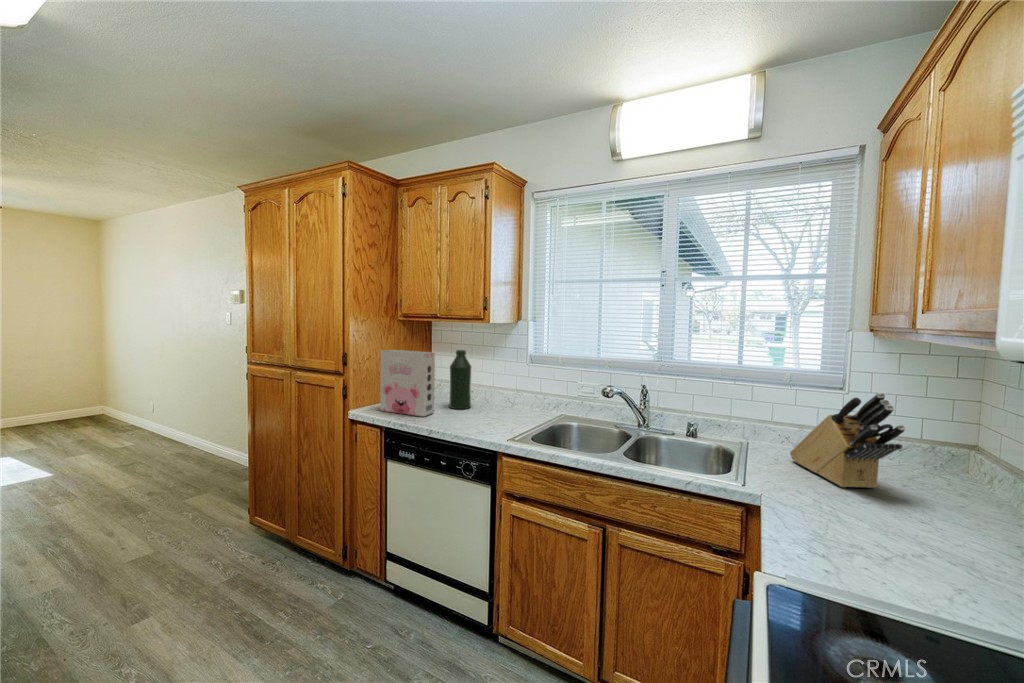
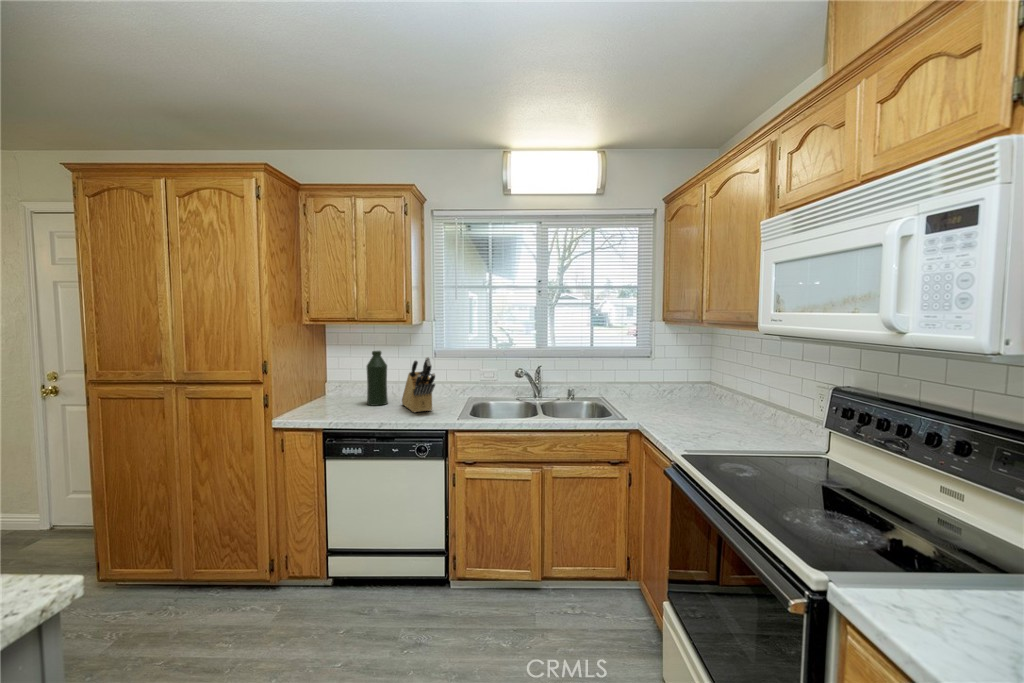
cereal box: present [380,350,435,417] -> none [305,354,363,415]
knife block: present [790,393,905,488] -> present [402,357,435,412]

